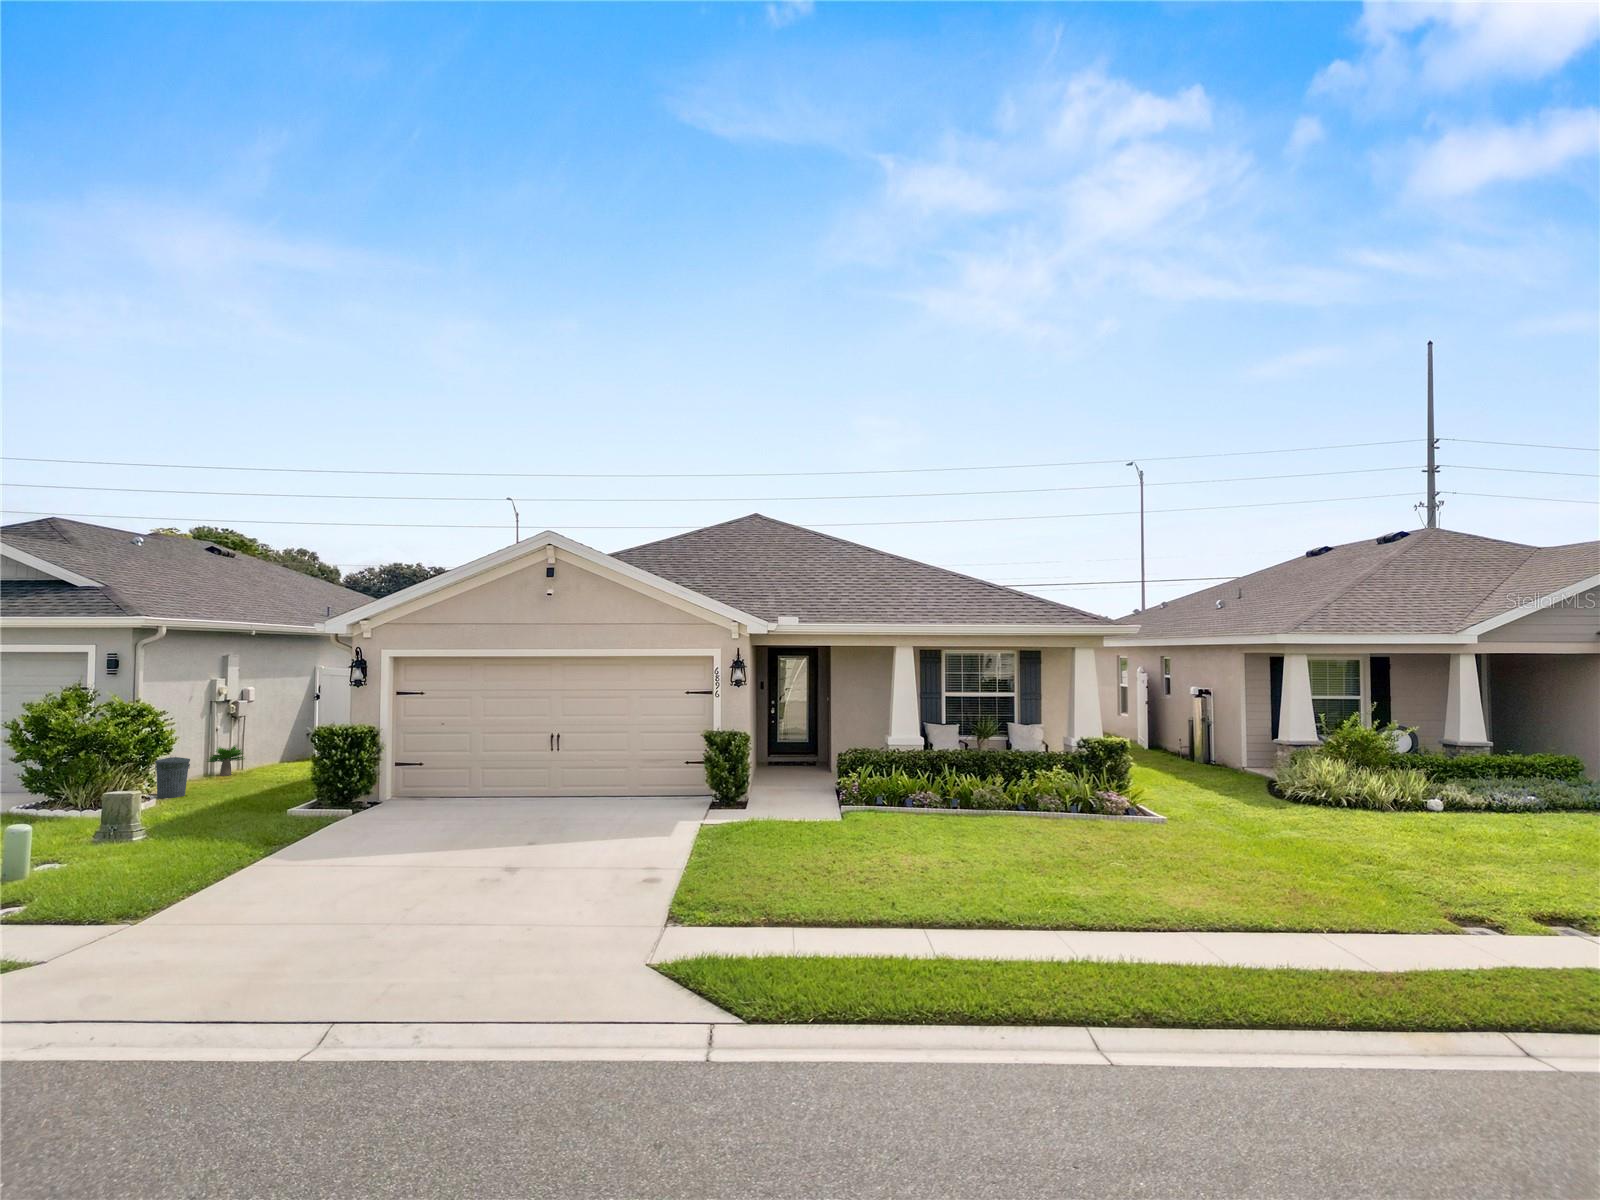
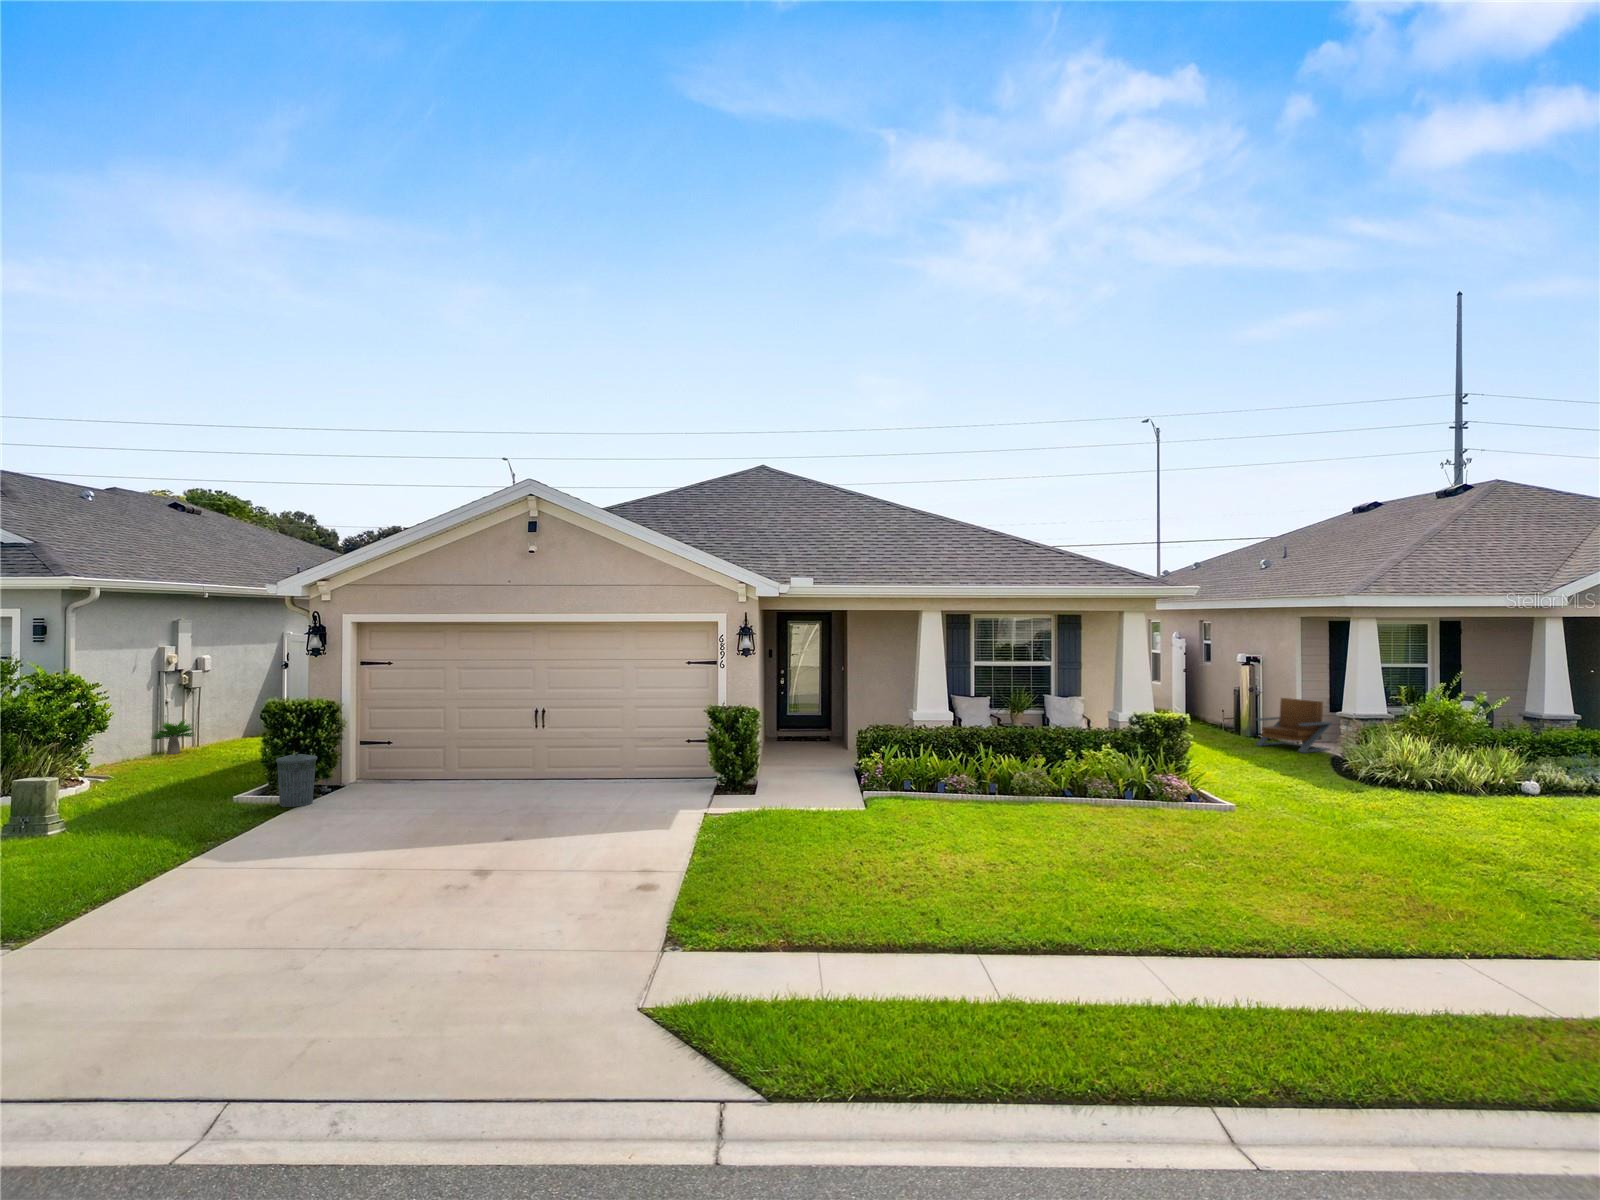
lounge chair: none [1198,727,1266,776] -> present [1256,698,1332,753]
trash can: present [155,757,190,798] -> present [276,752,317,807]

